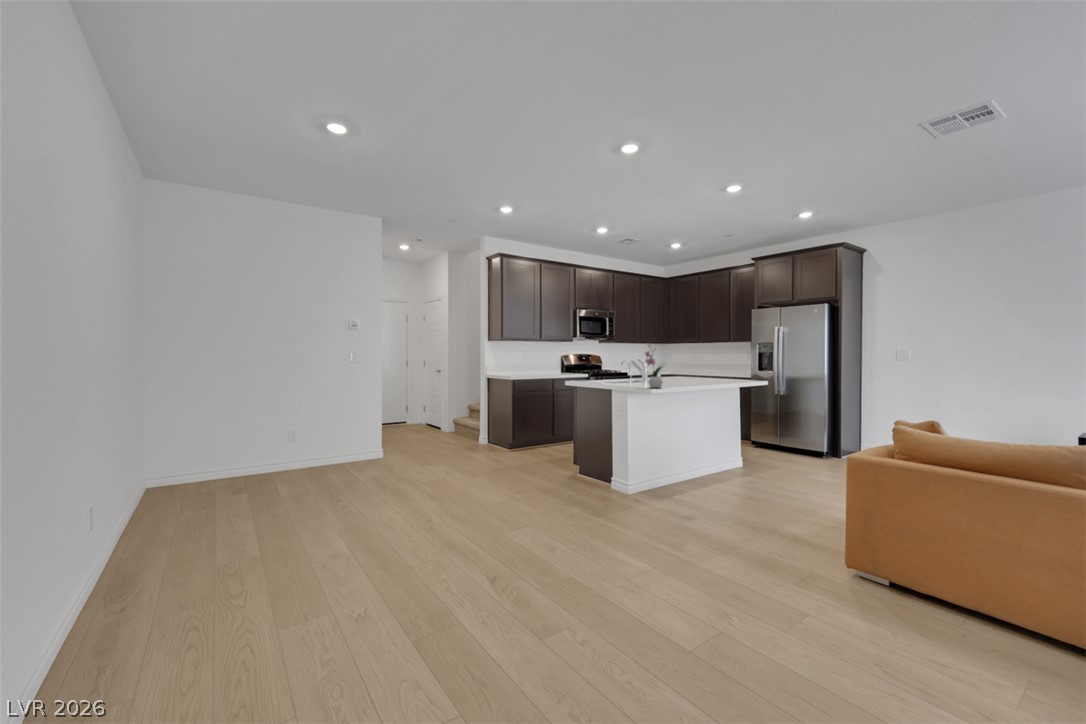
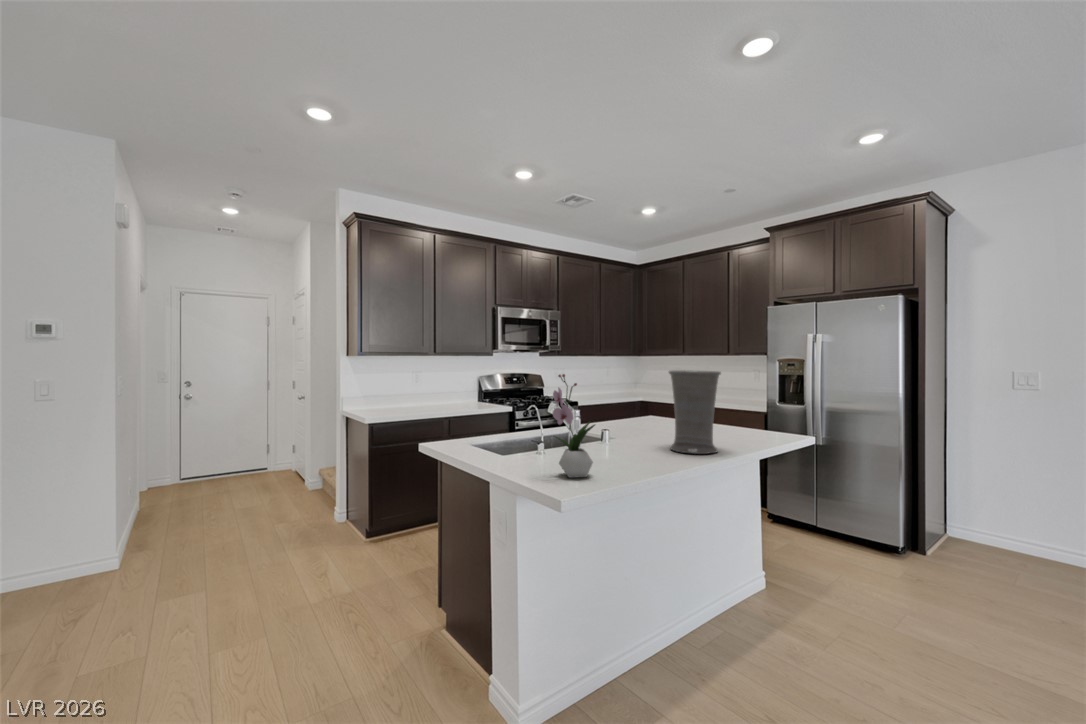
vase: none [694,345,720,384] -> present [669,370,721,454]

